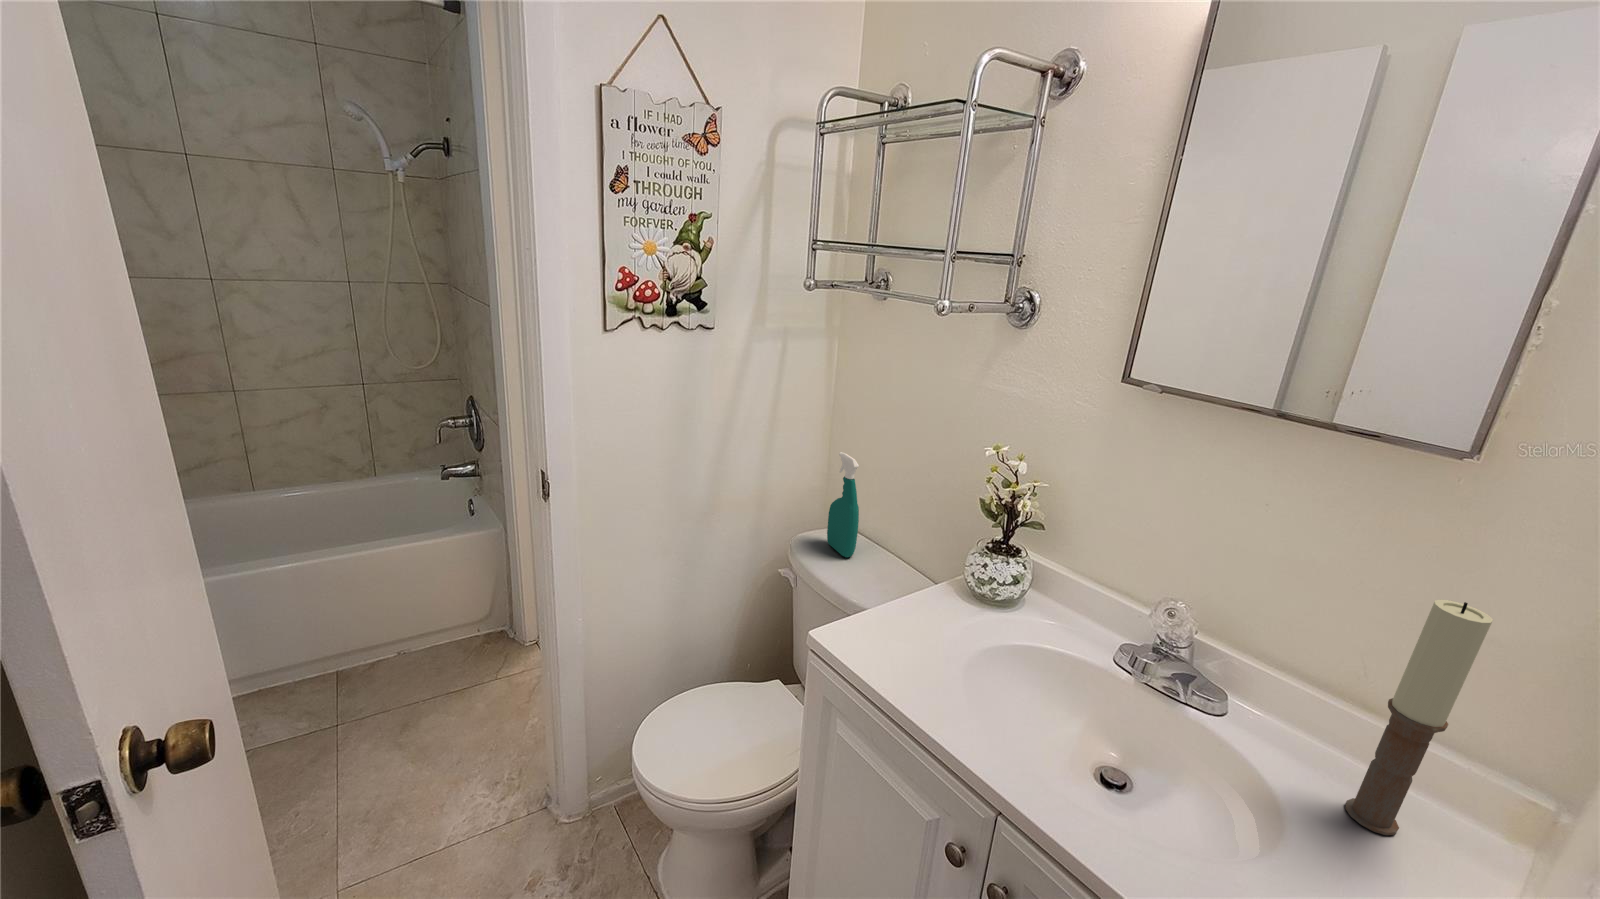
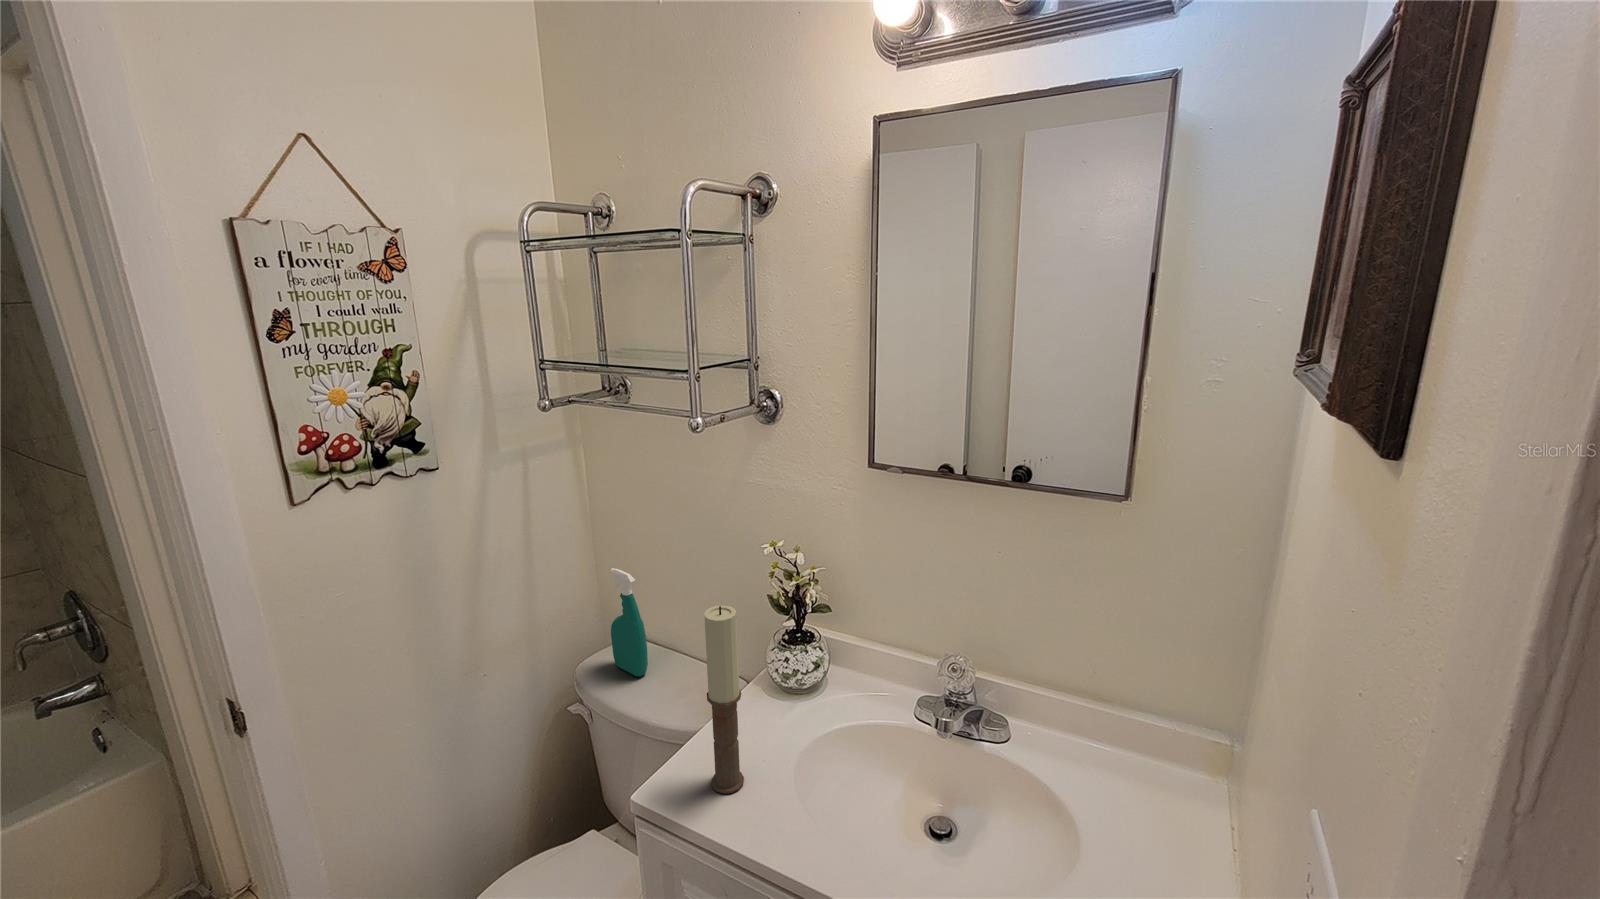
candle: present [1345,599,1493,835] -> present [704,605,744,794]

